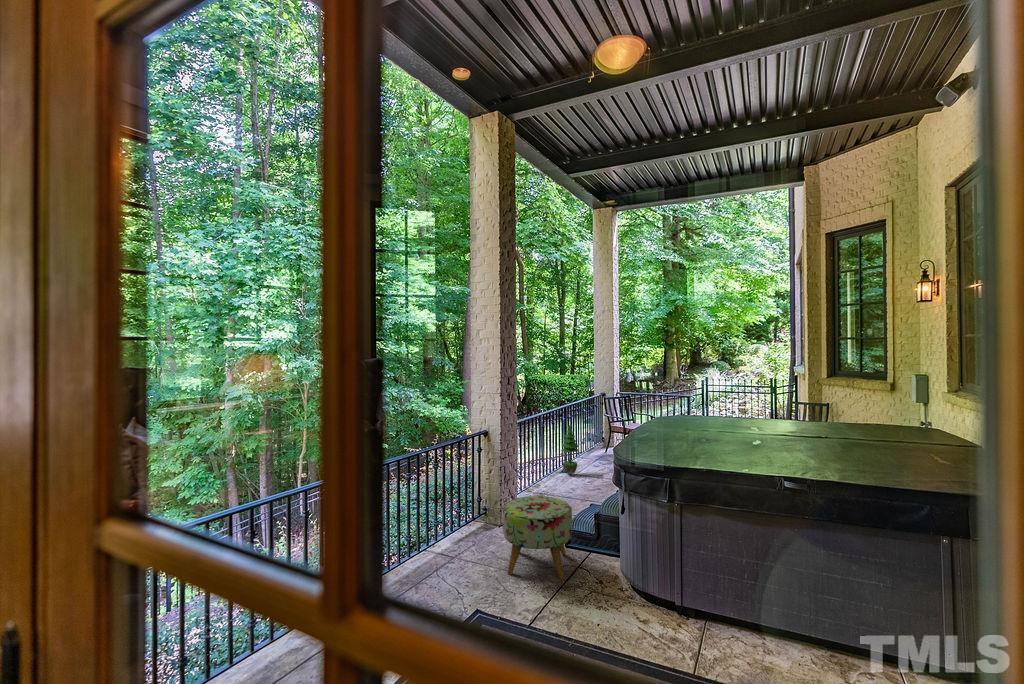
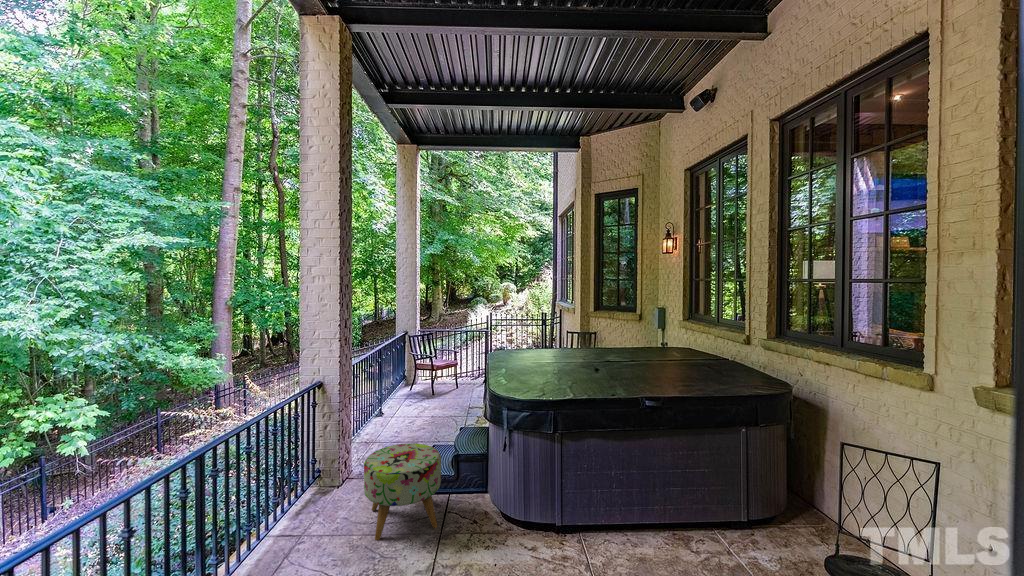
potted tree: present [561,425,579,475] -> none [382,361,402,413]

